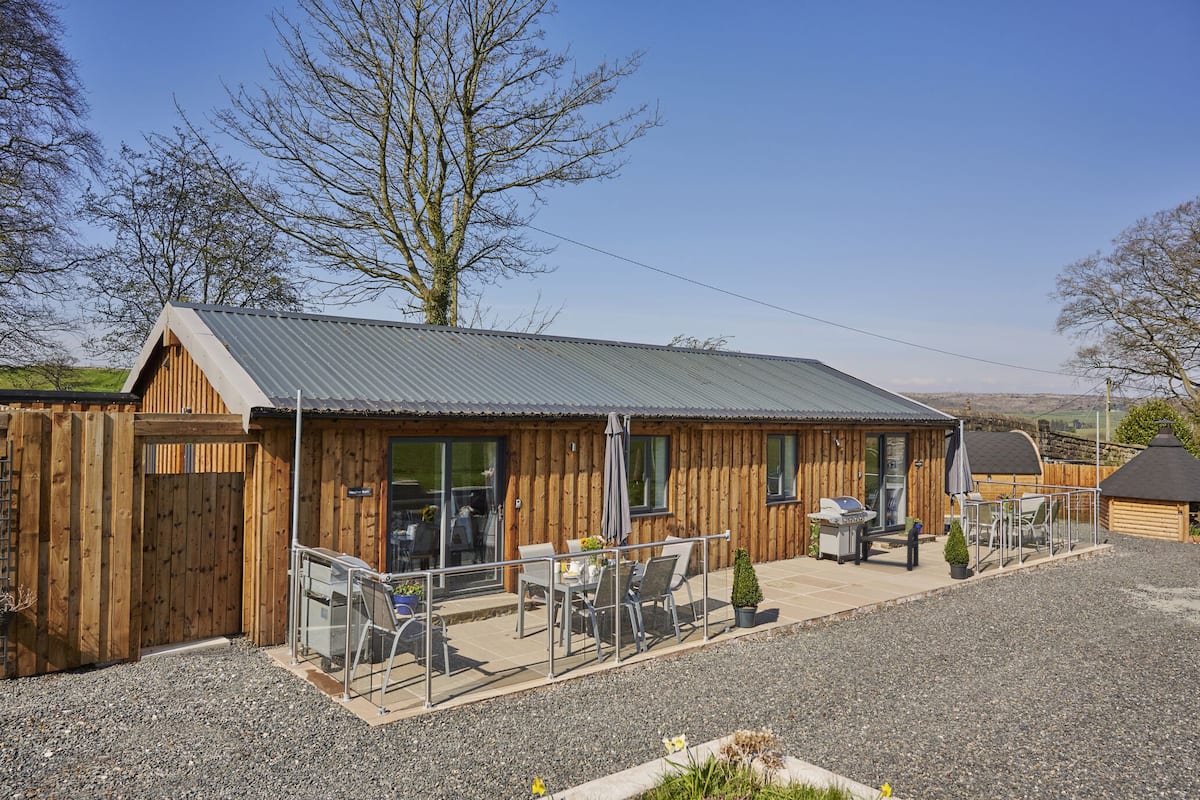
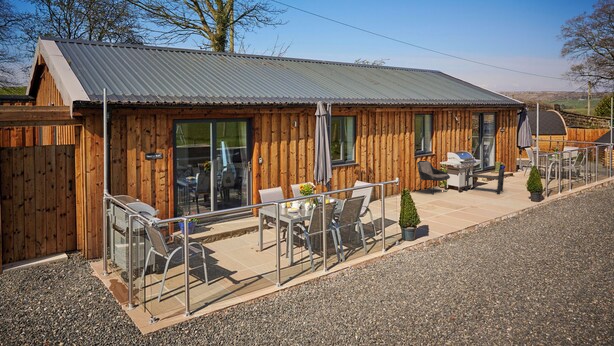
lounge chair: none [770,511,828,570] -> present [415,161,450,194]

